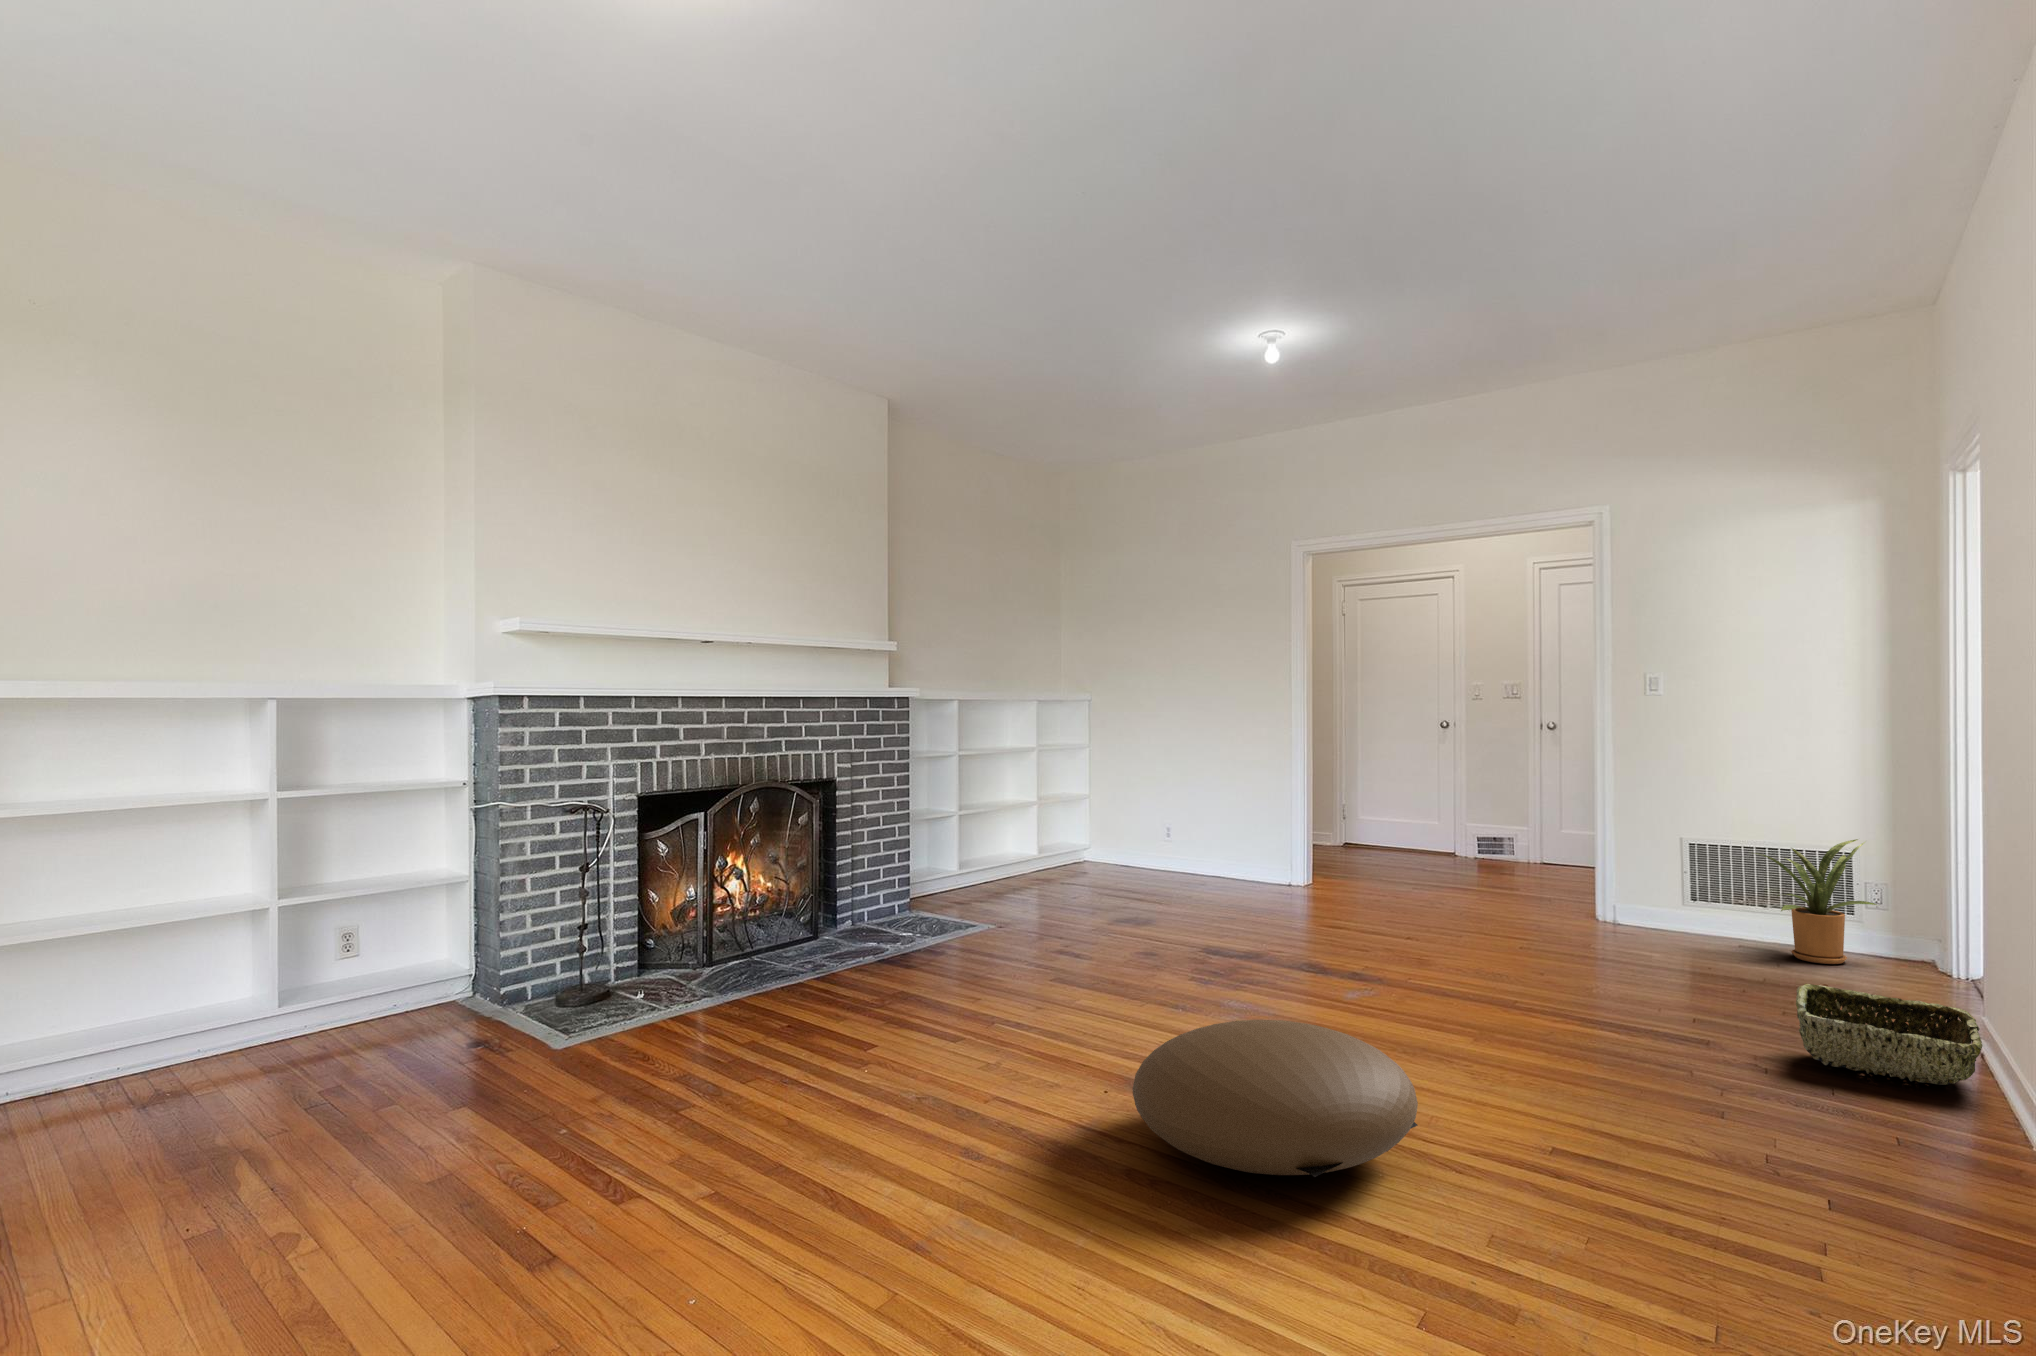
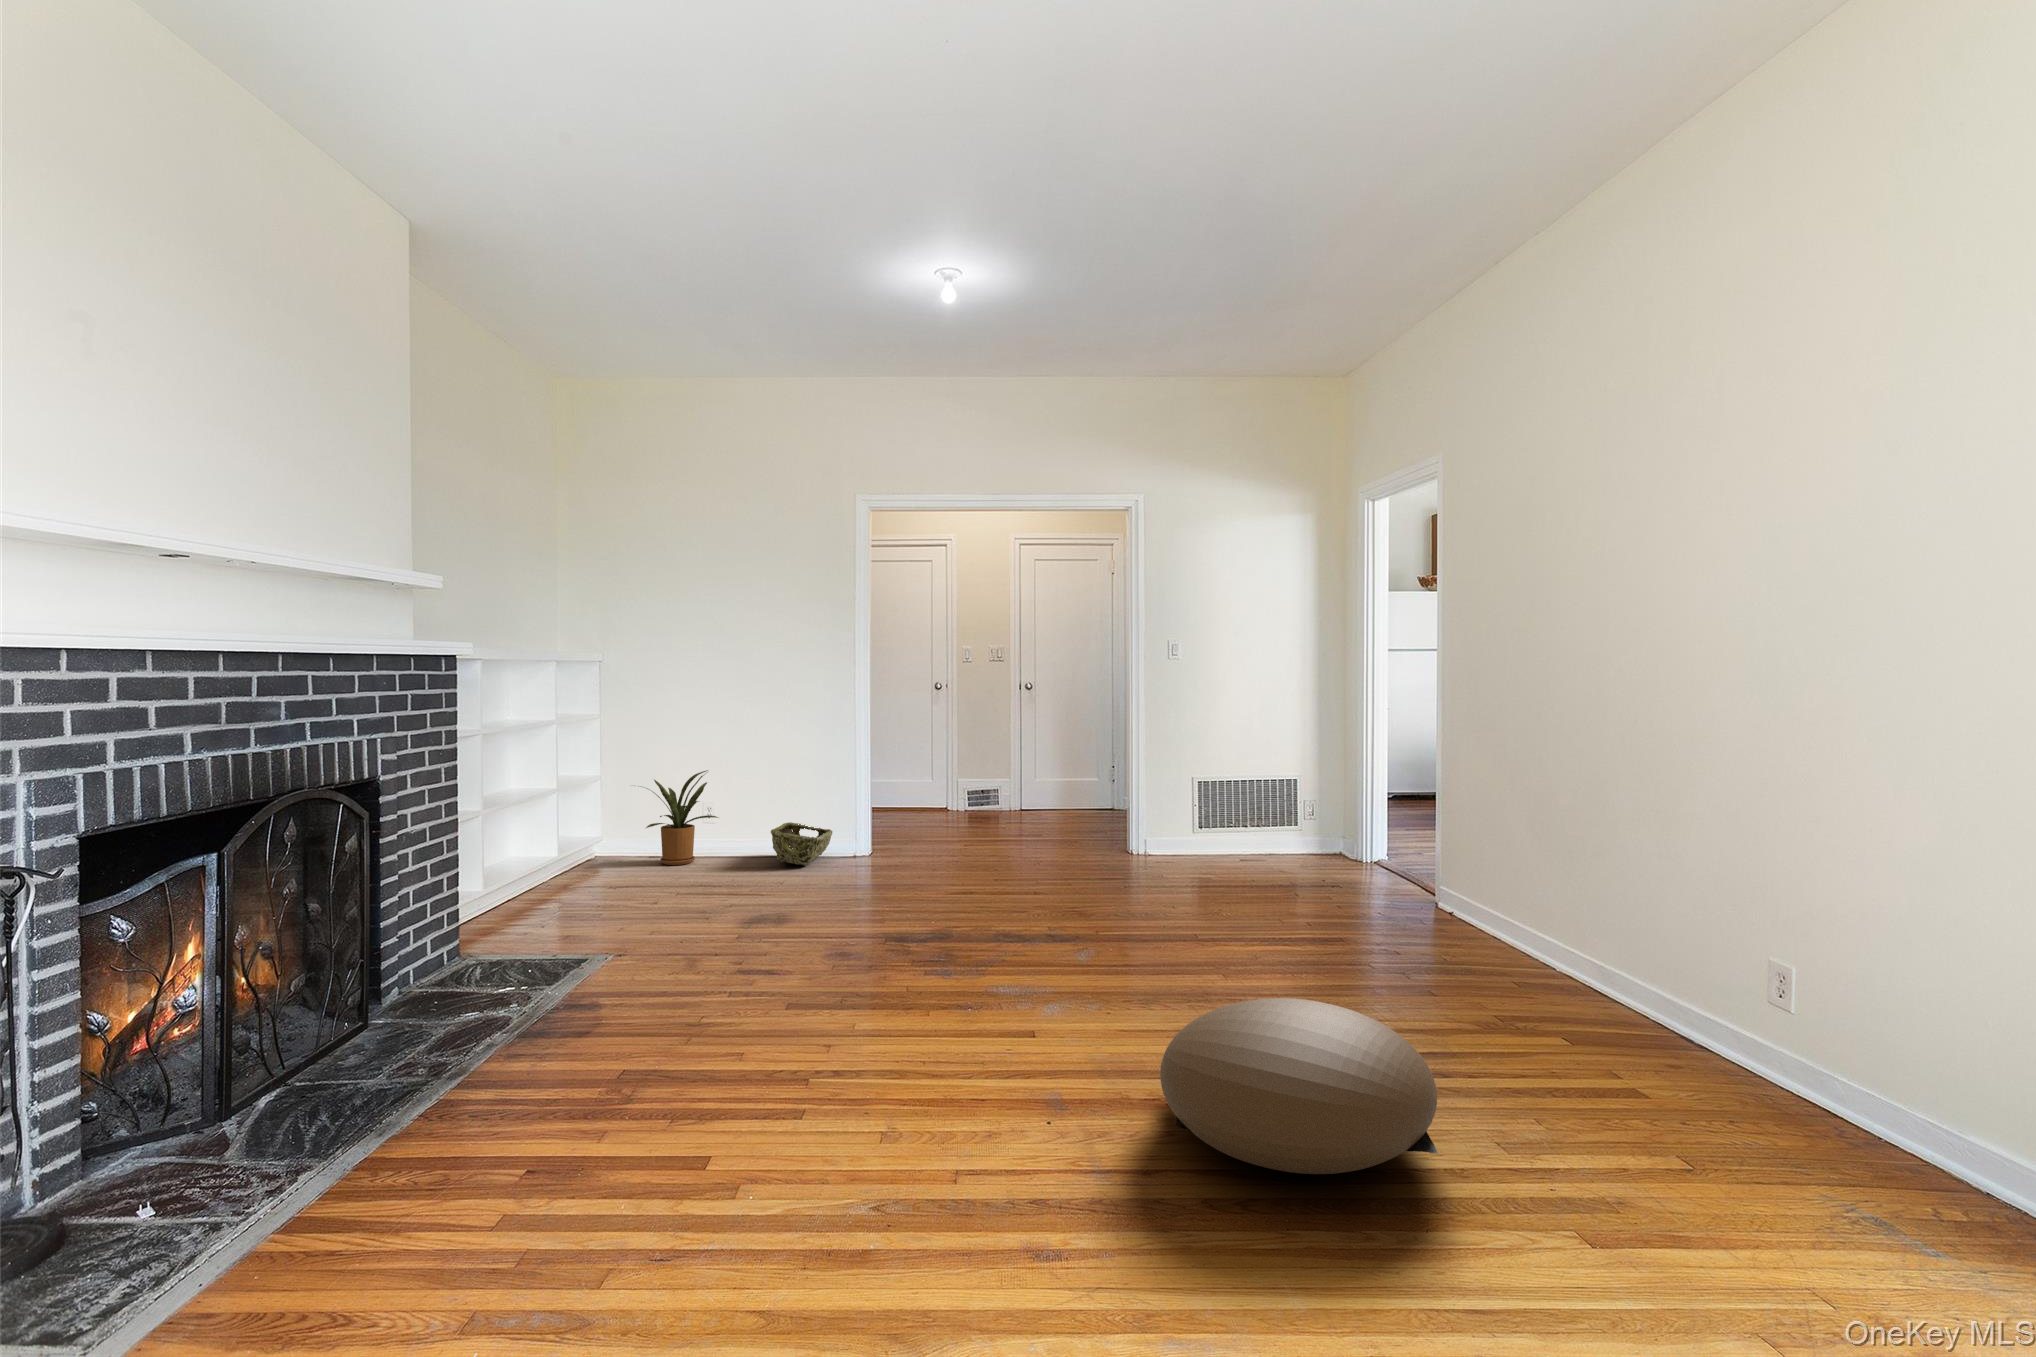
house plant: present [1755,839,1877,964] -> present [646,770,718,865]
woven basket: present [1796,984,1983,1085] -> present [771,822,832,865]

